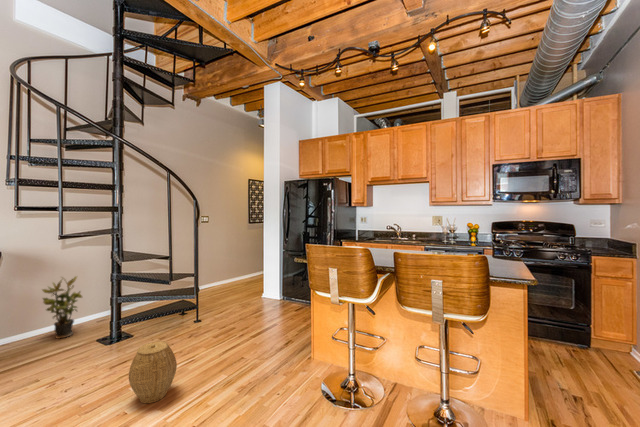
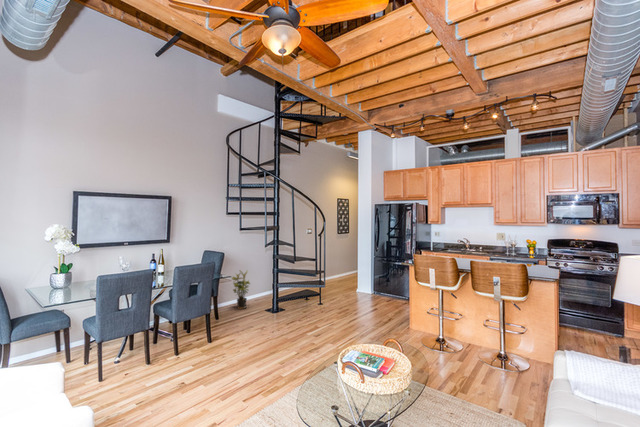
woven basket: present [129,341,177,403] -> none [311,308,334,341]

